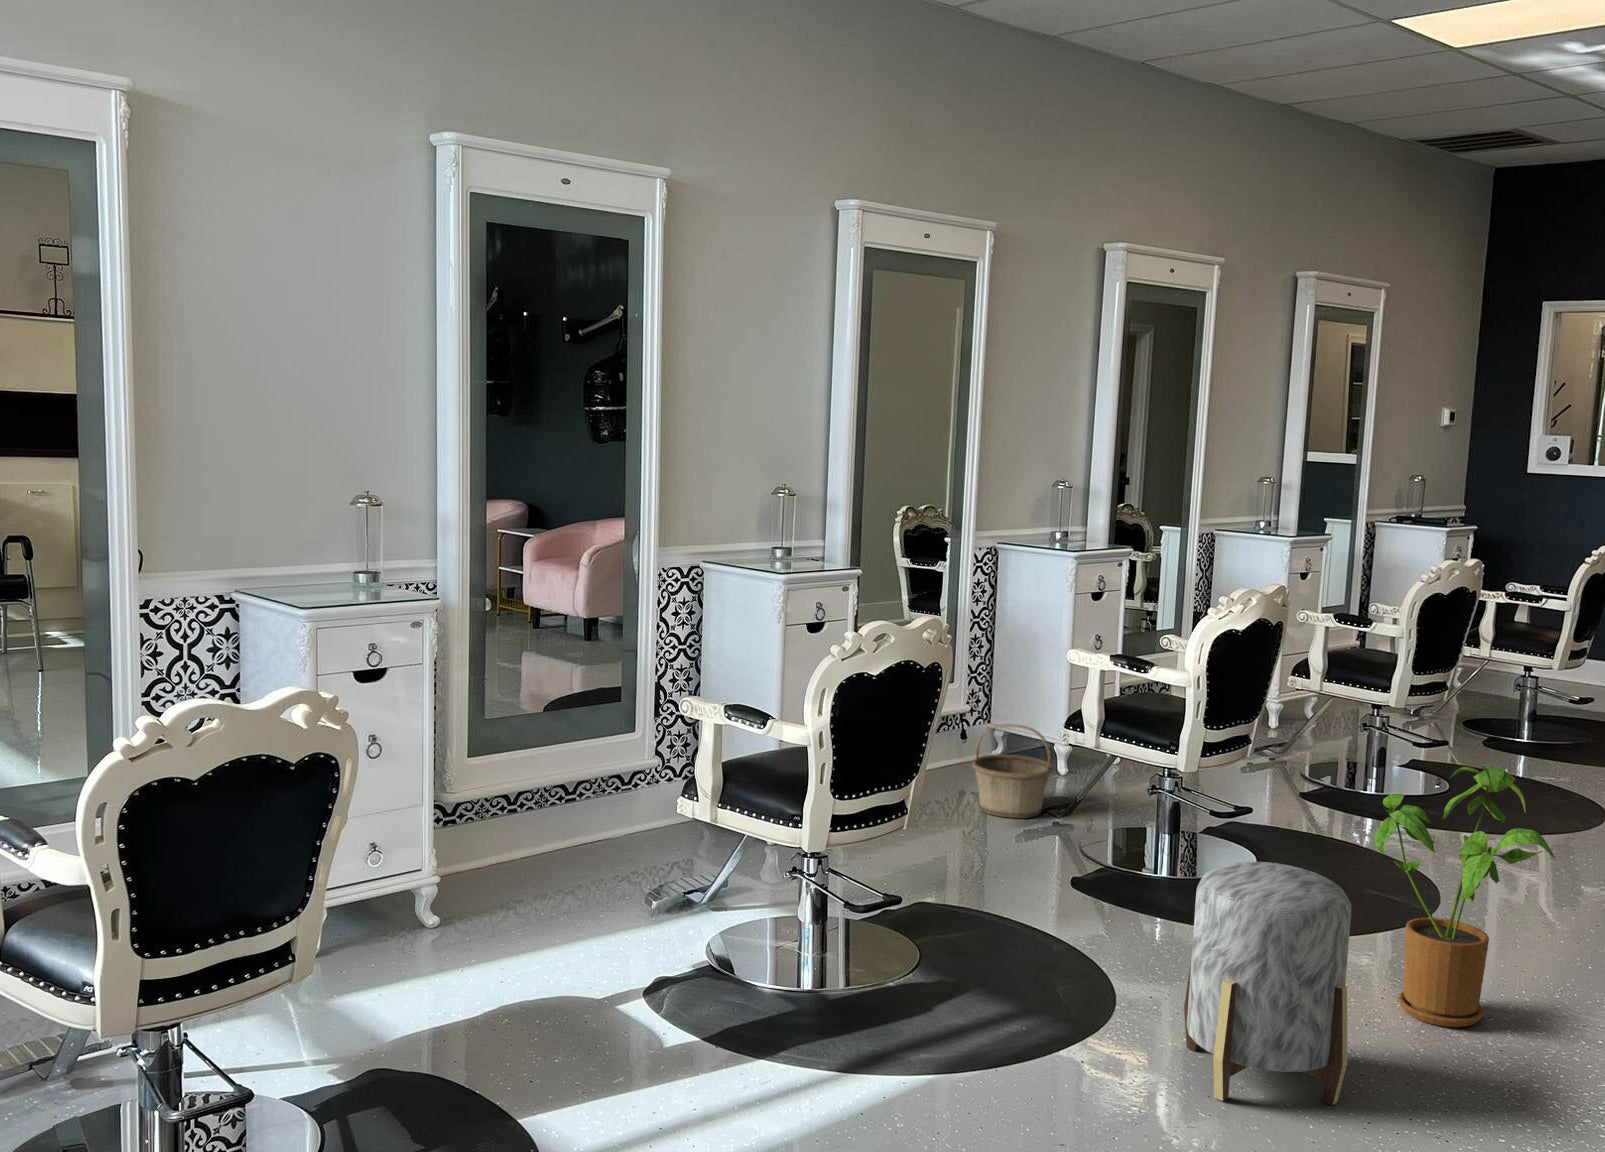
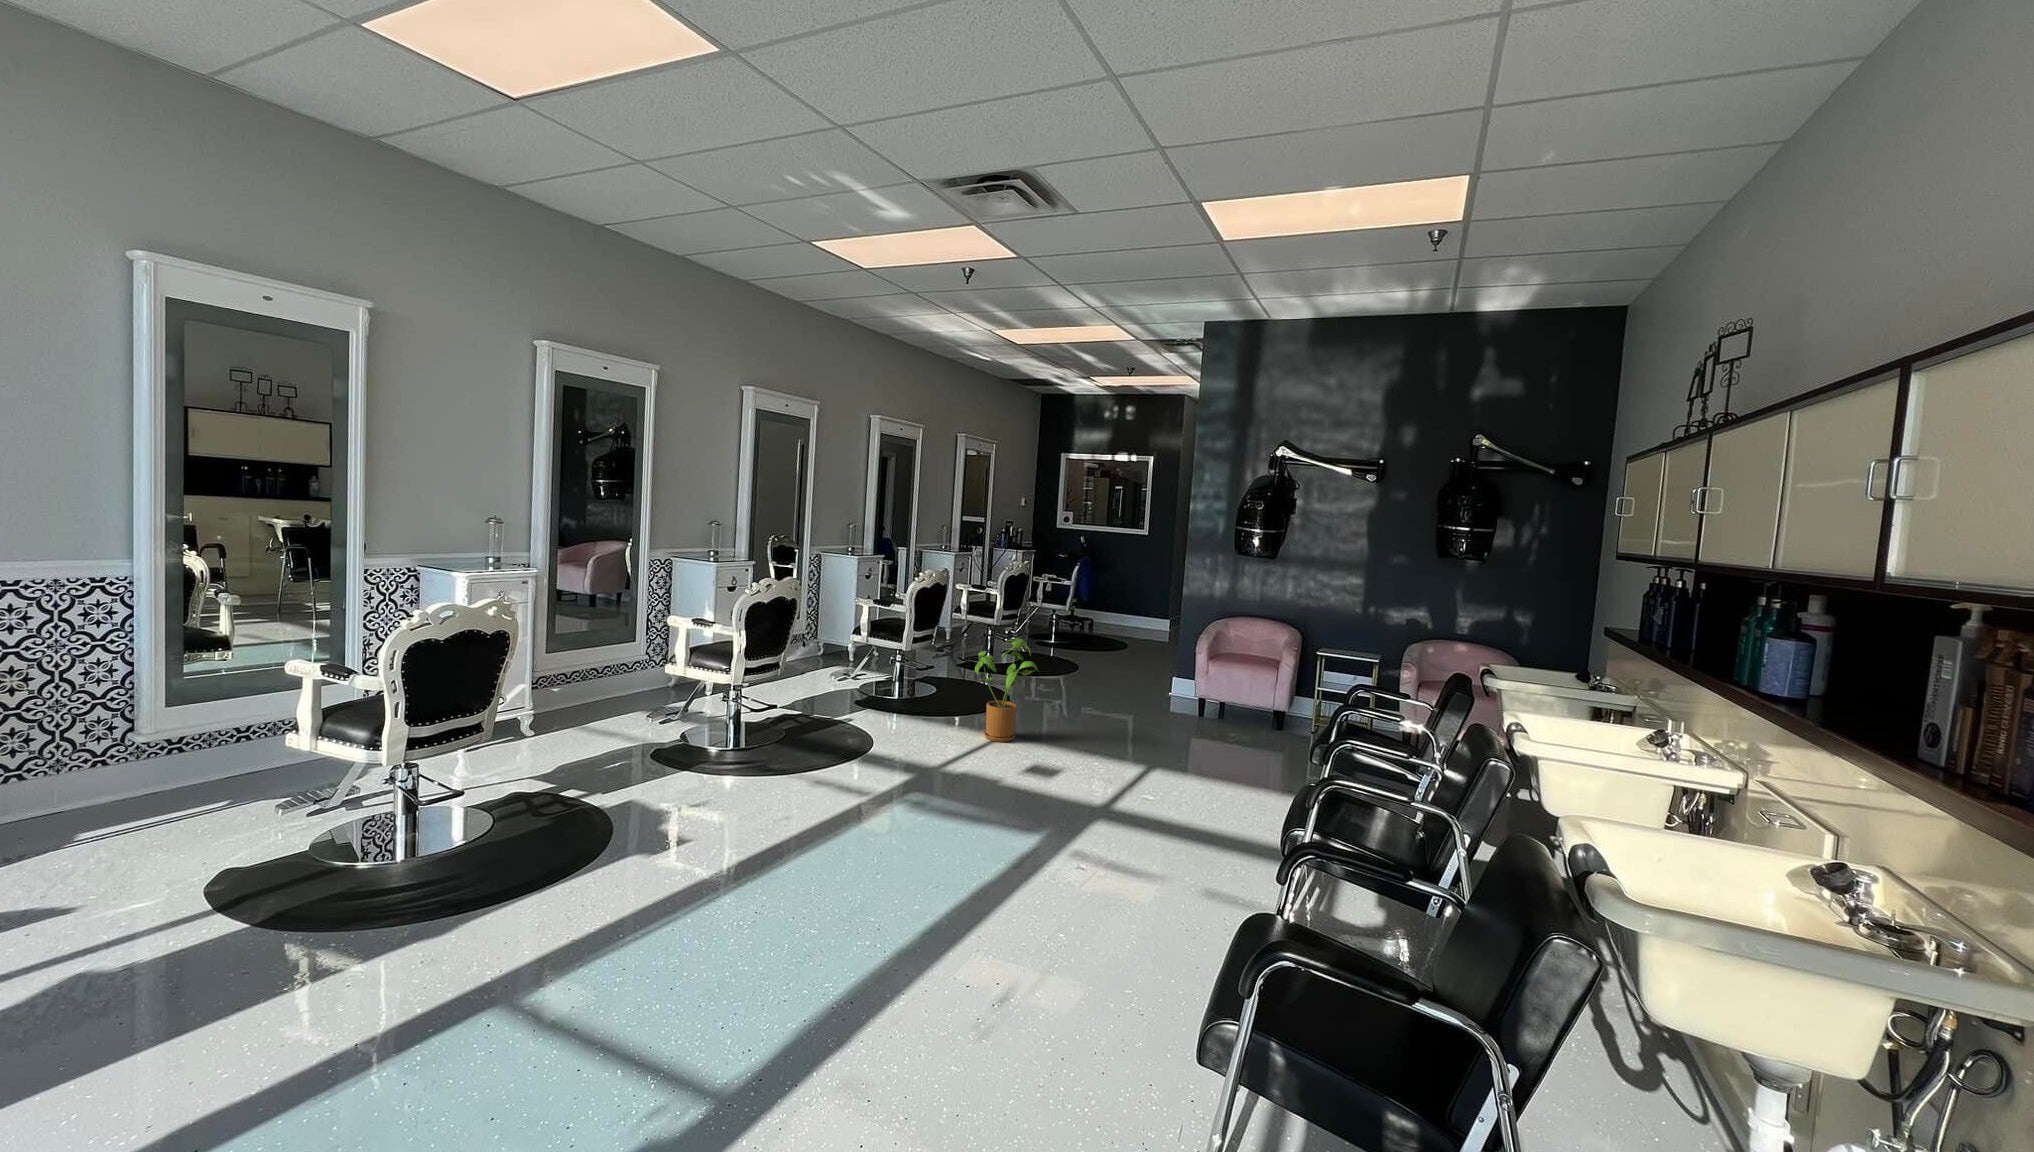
basket: present [972,724,1053,818] -> none [808,636,846,679]
stool: present [1184,862,1352,1105] -> none [897,677,961,771]

